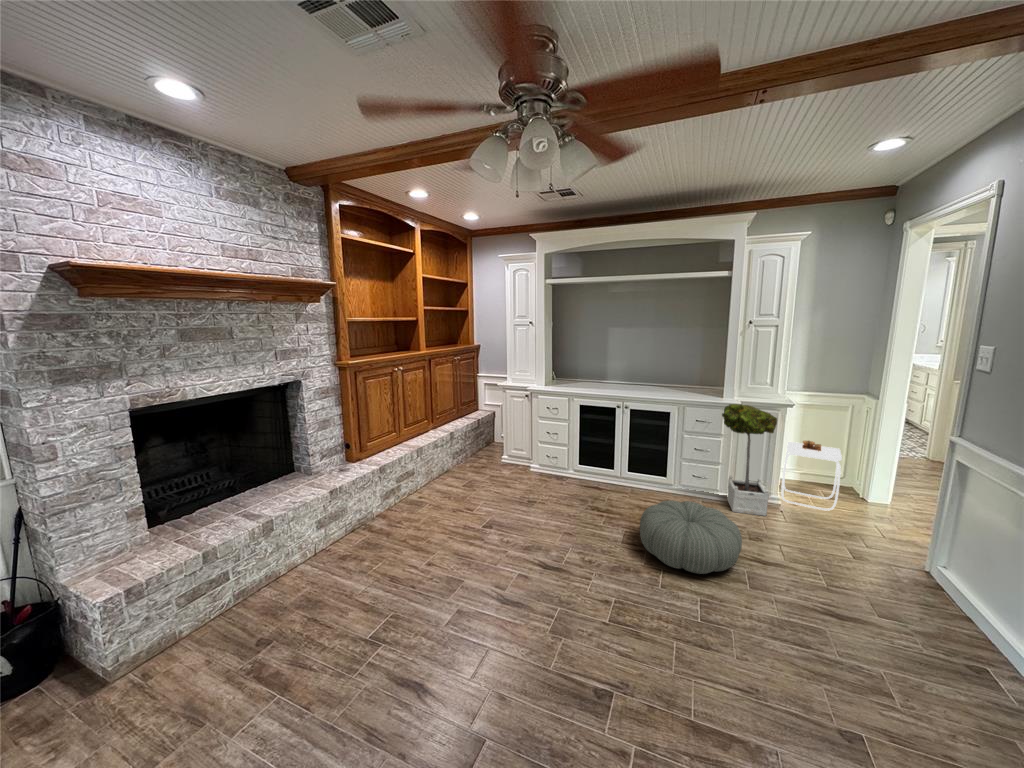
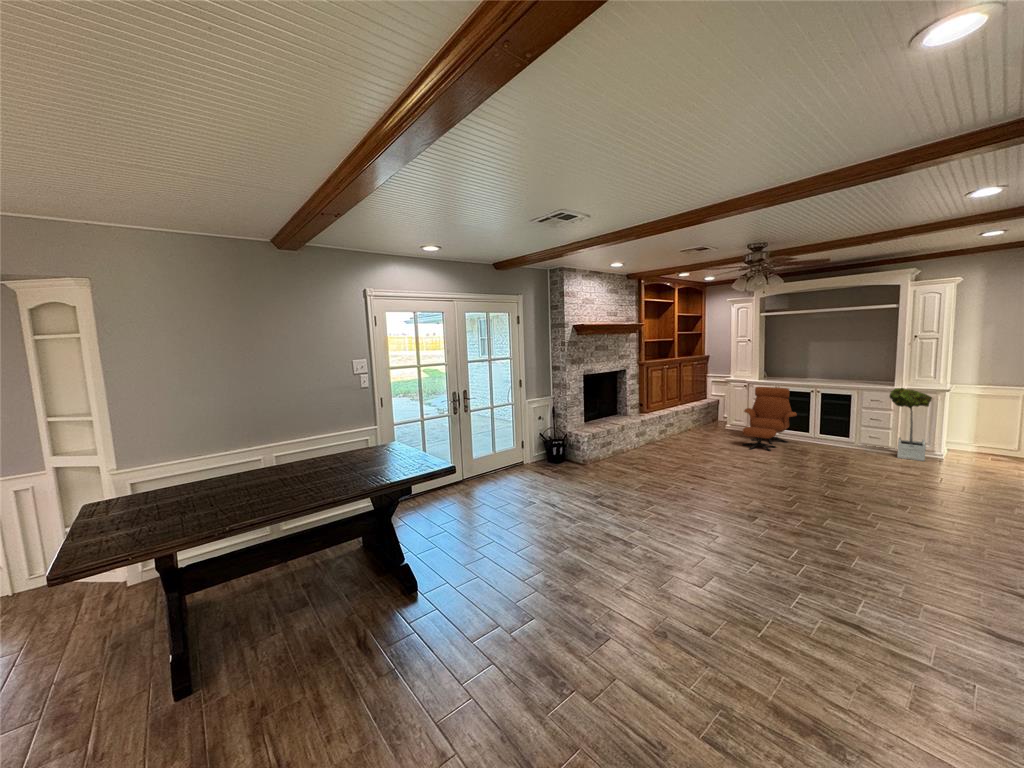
lounge chair: none [522,400,600,522] -> present [743,387,797,451]
side table: present [781,441,842,510] -> none [946,416,1000,463]
pouf: present [640,500,742,574] -> none [818,440,886,471]

